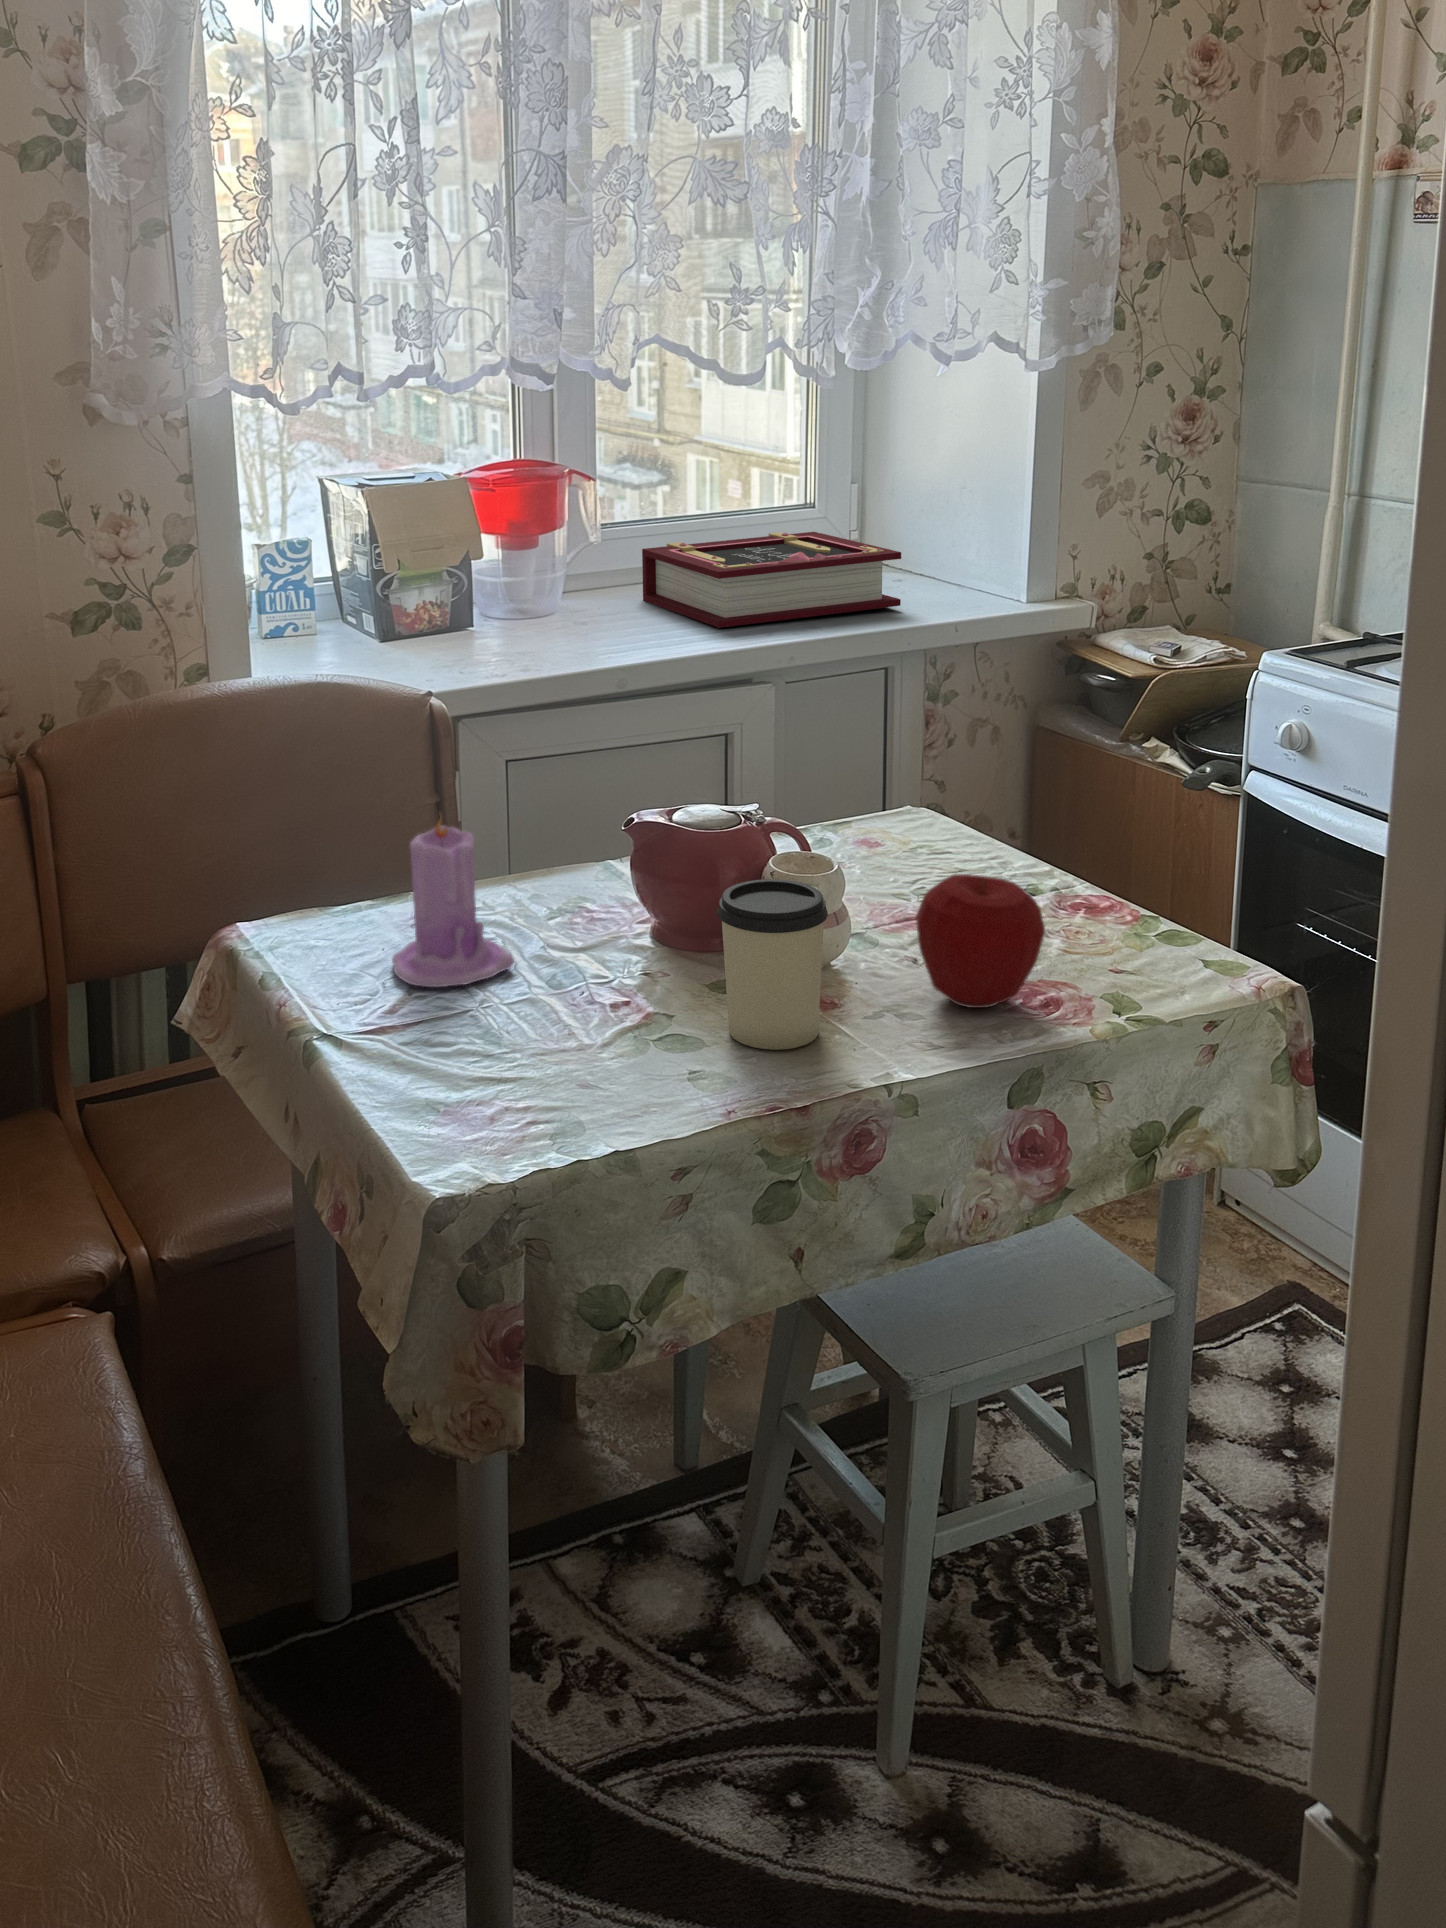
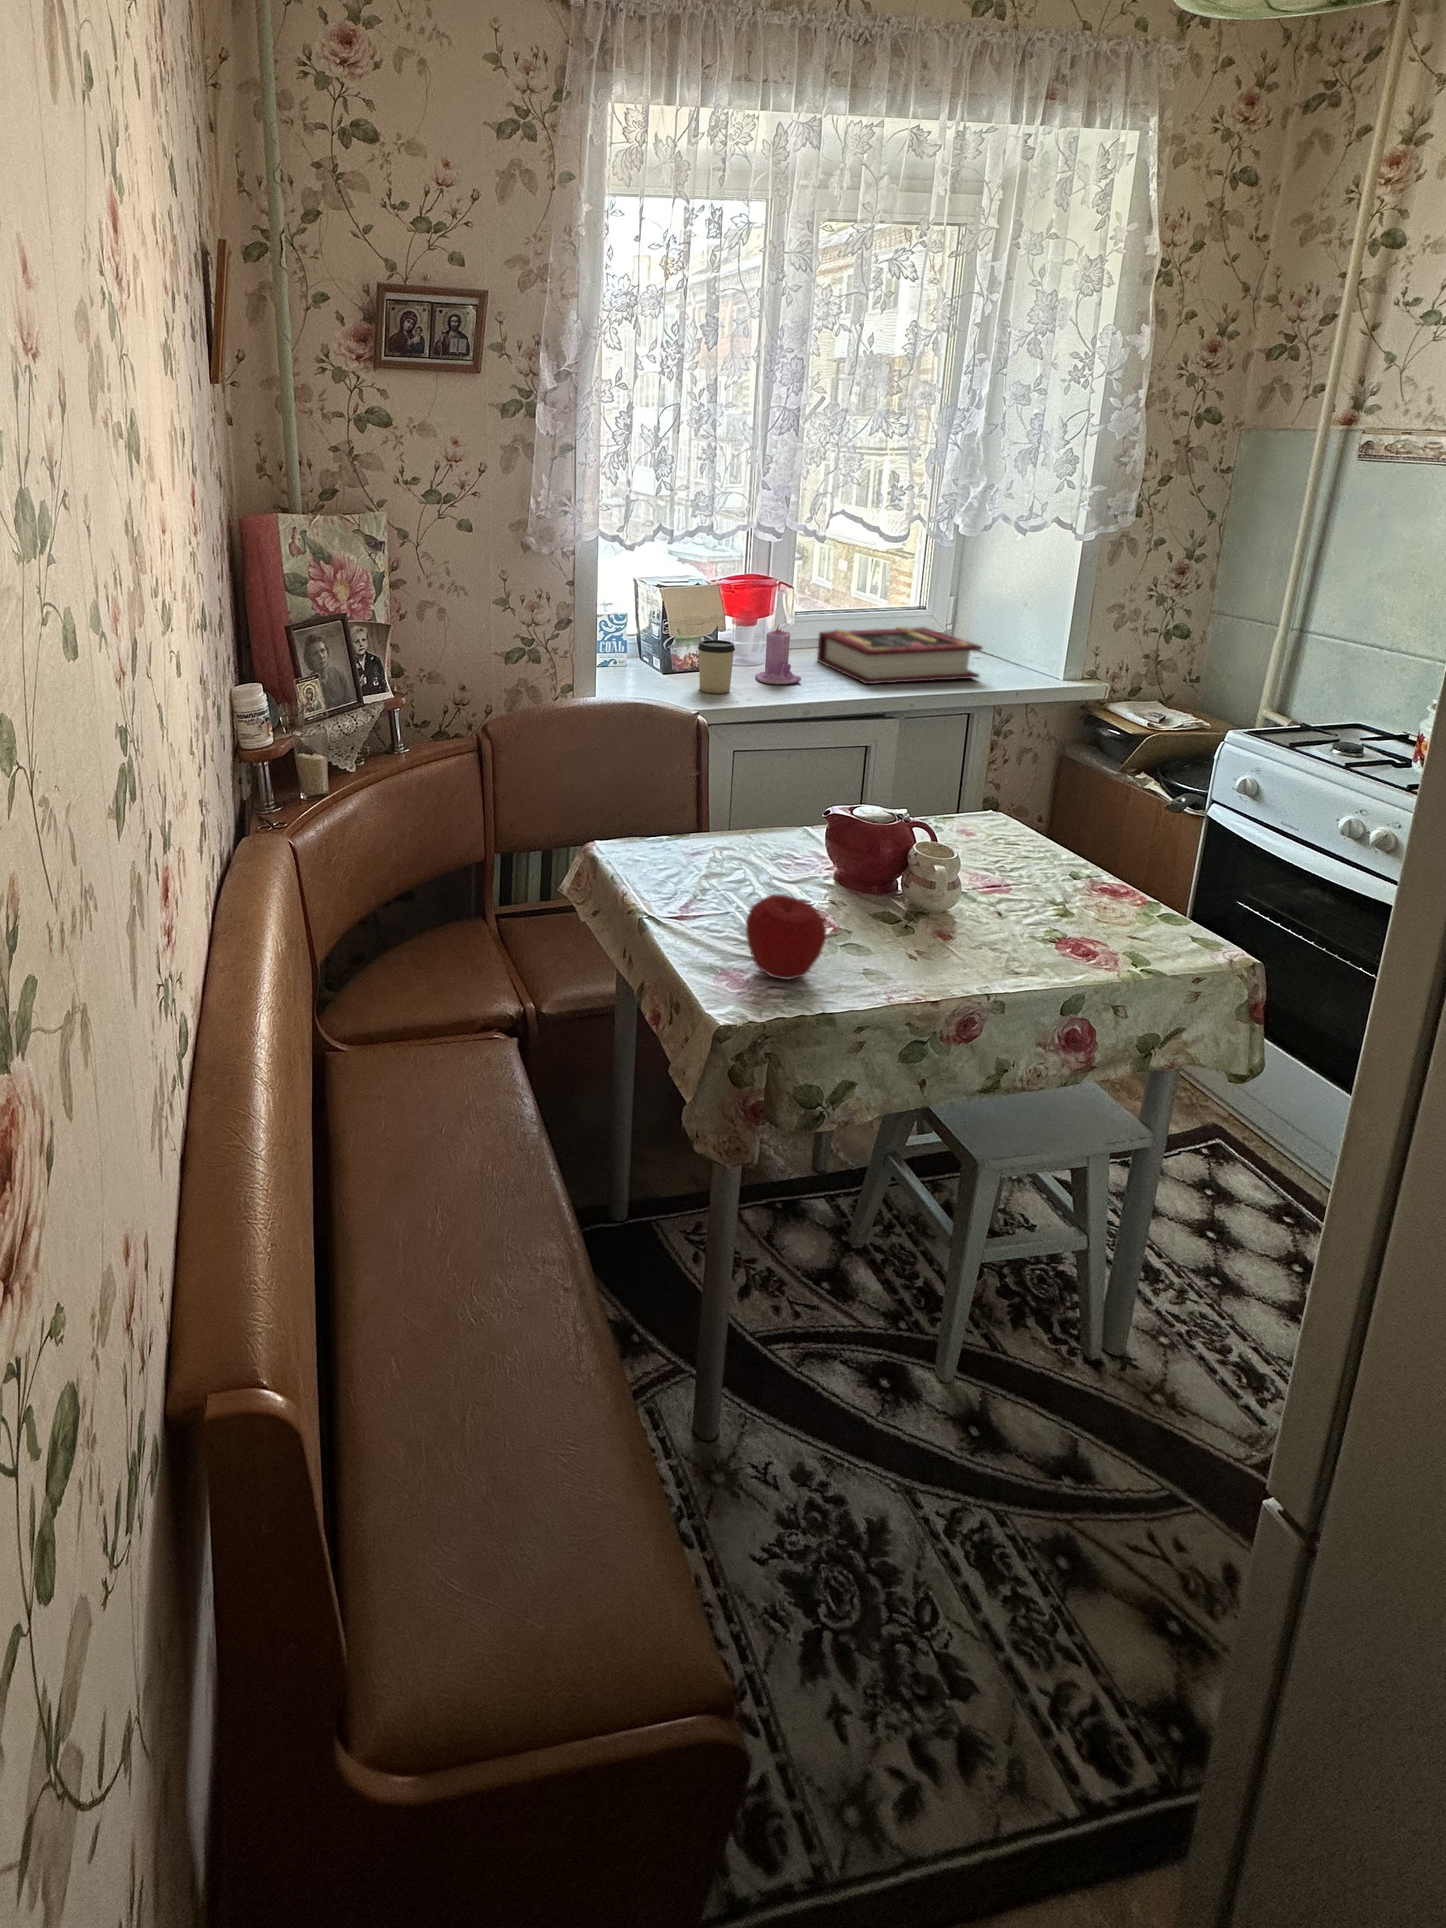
candle: present [392,812,514,987] -> present [755,626,801,684]
apple: present [916,874,1046,1008] -> present [746,894,826,980]
cup: present [717,879,828,1050] -> present [698,640,735,693]

